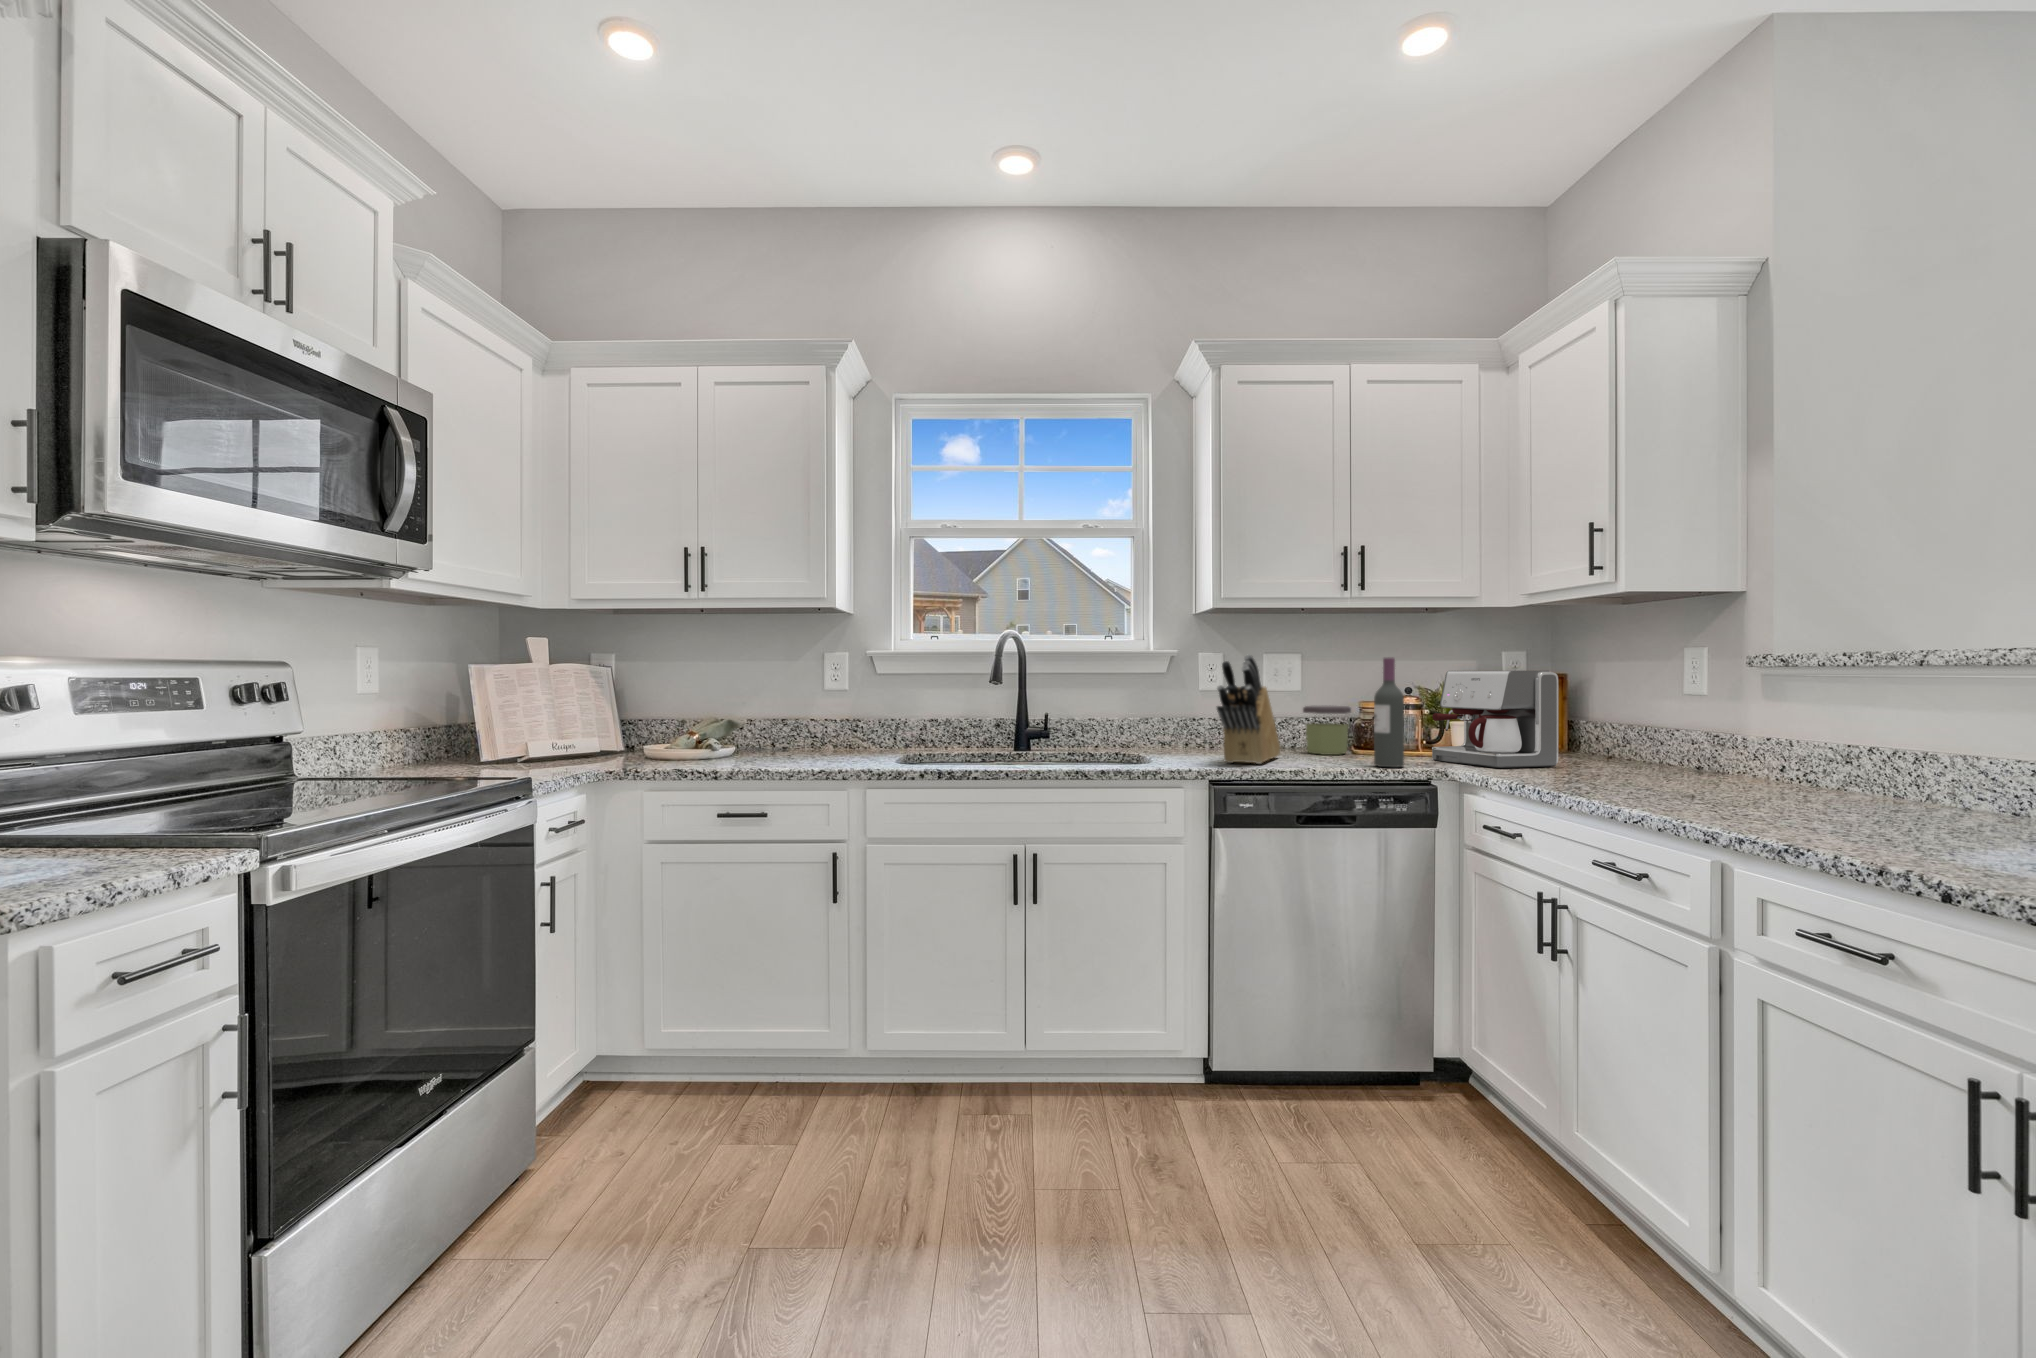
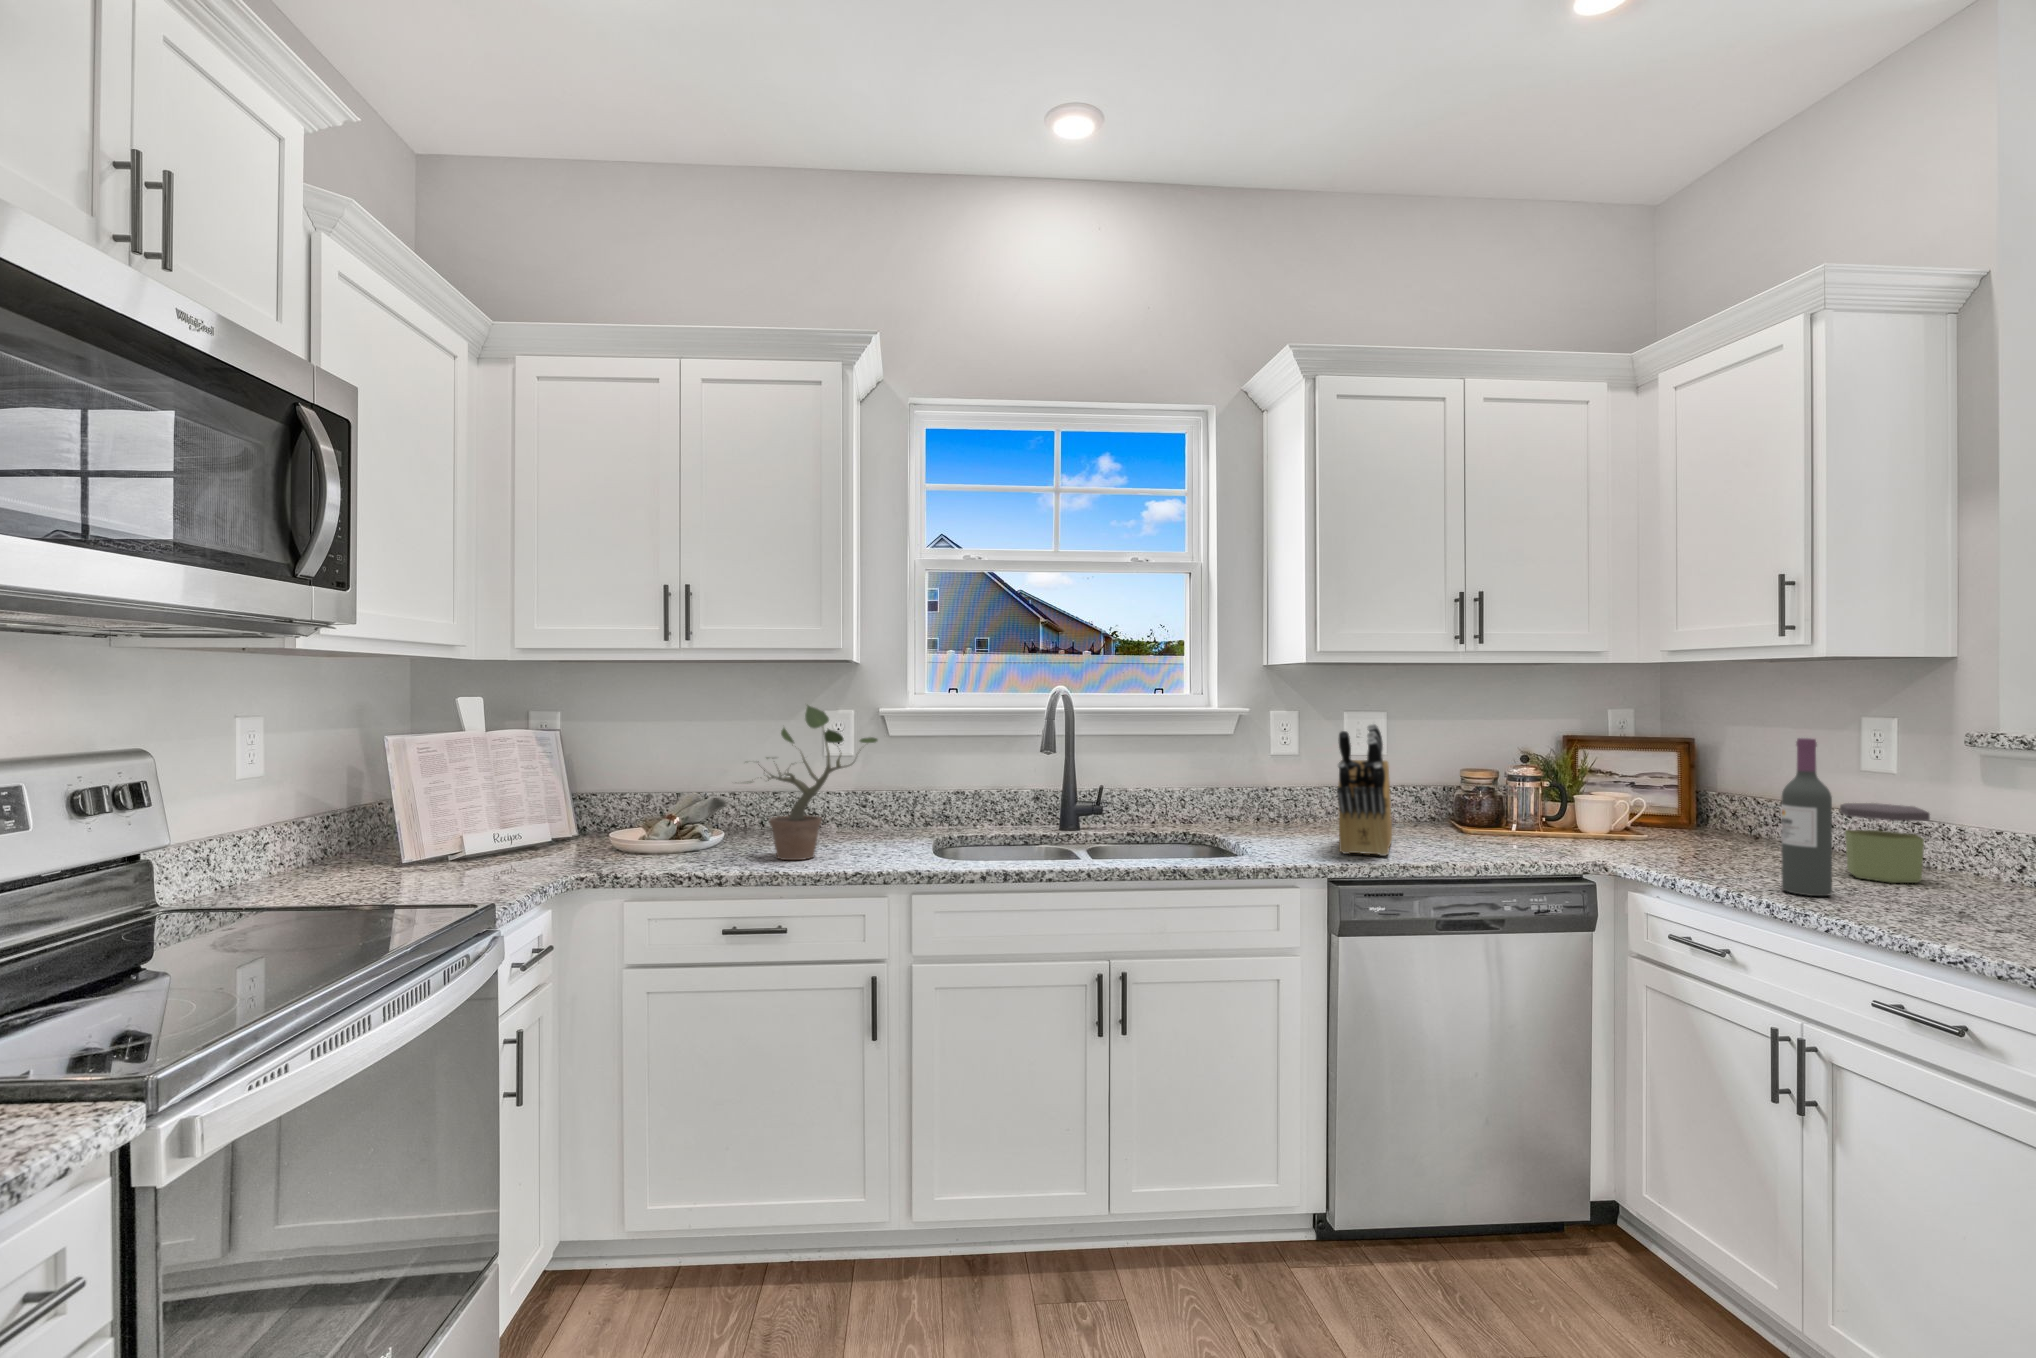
potted plant: none [731,641,847,763] -> present [750,705,877,860]
wine bottle: present [1374,658,1404,767] -> present [1782,738,1832,896]
coffee maker: present [1432,671,1558,768] -> none [1570,738,1728,861]
jar: present [1303,706,1351,755] -> present [1840,803,1930,883]

